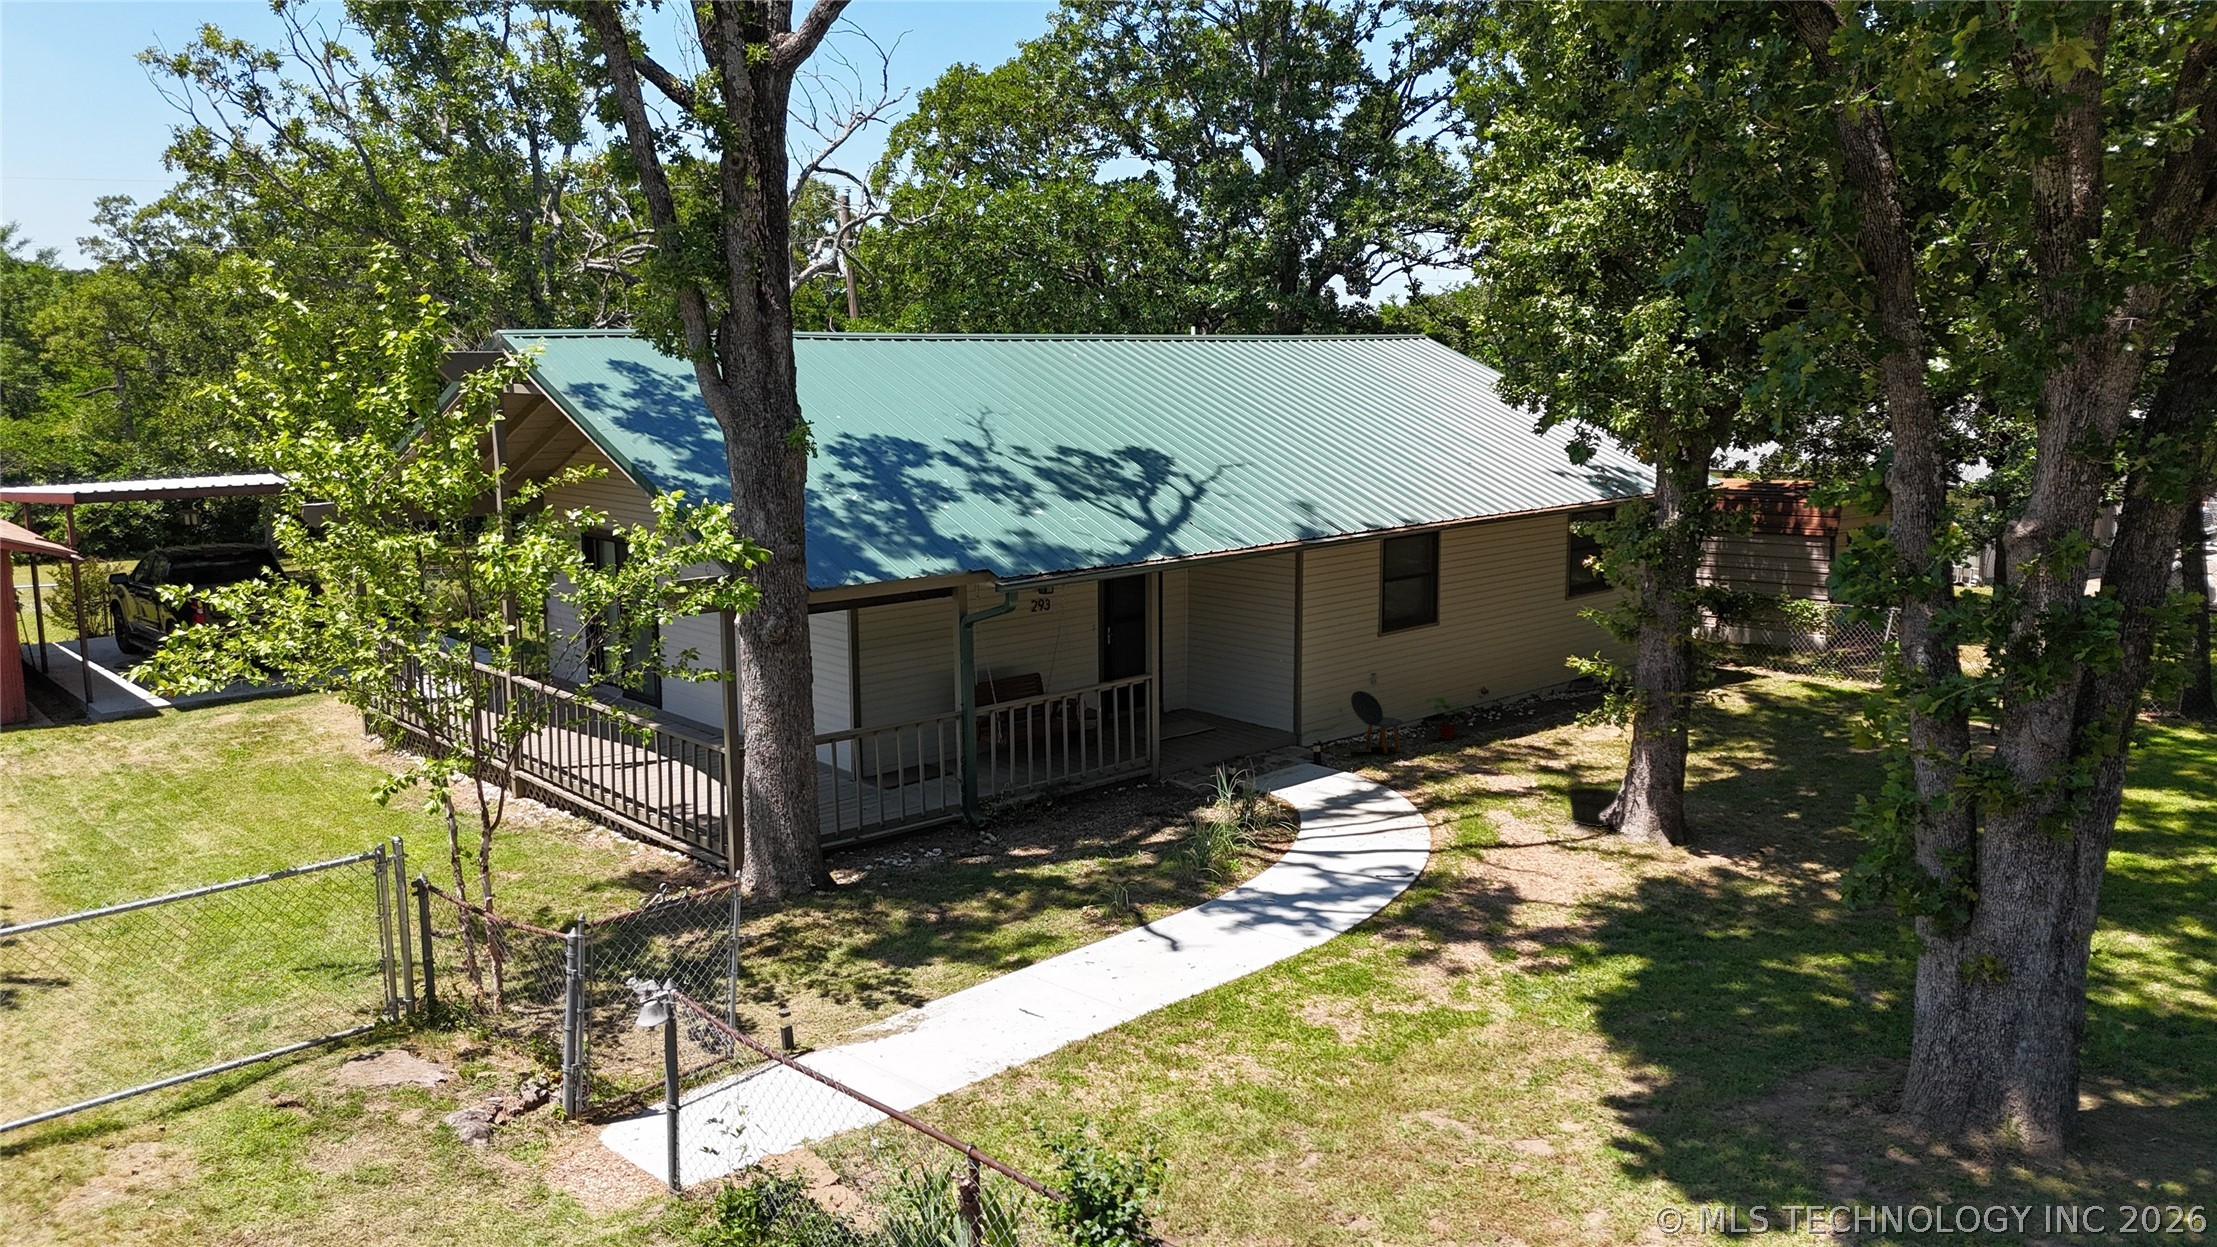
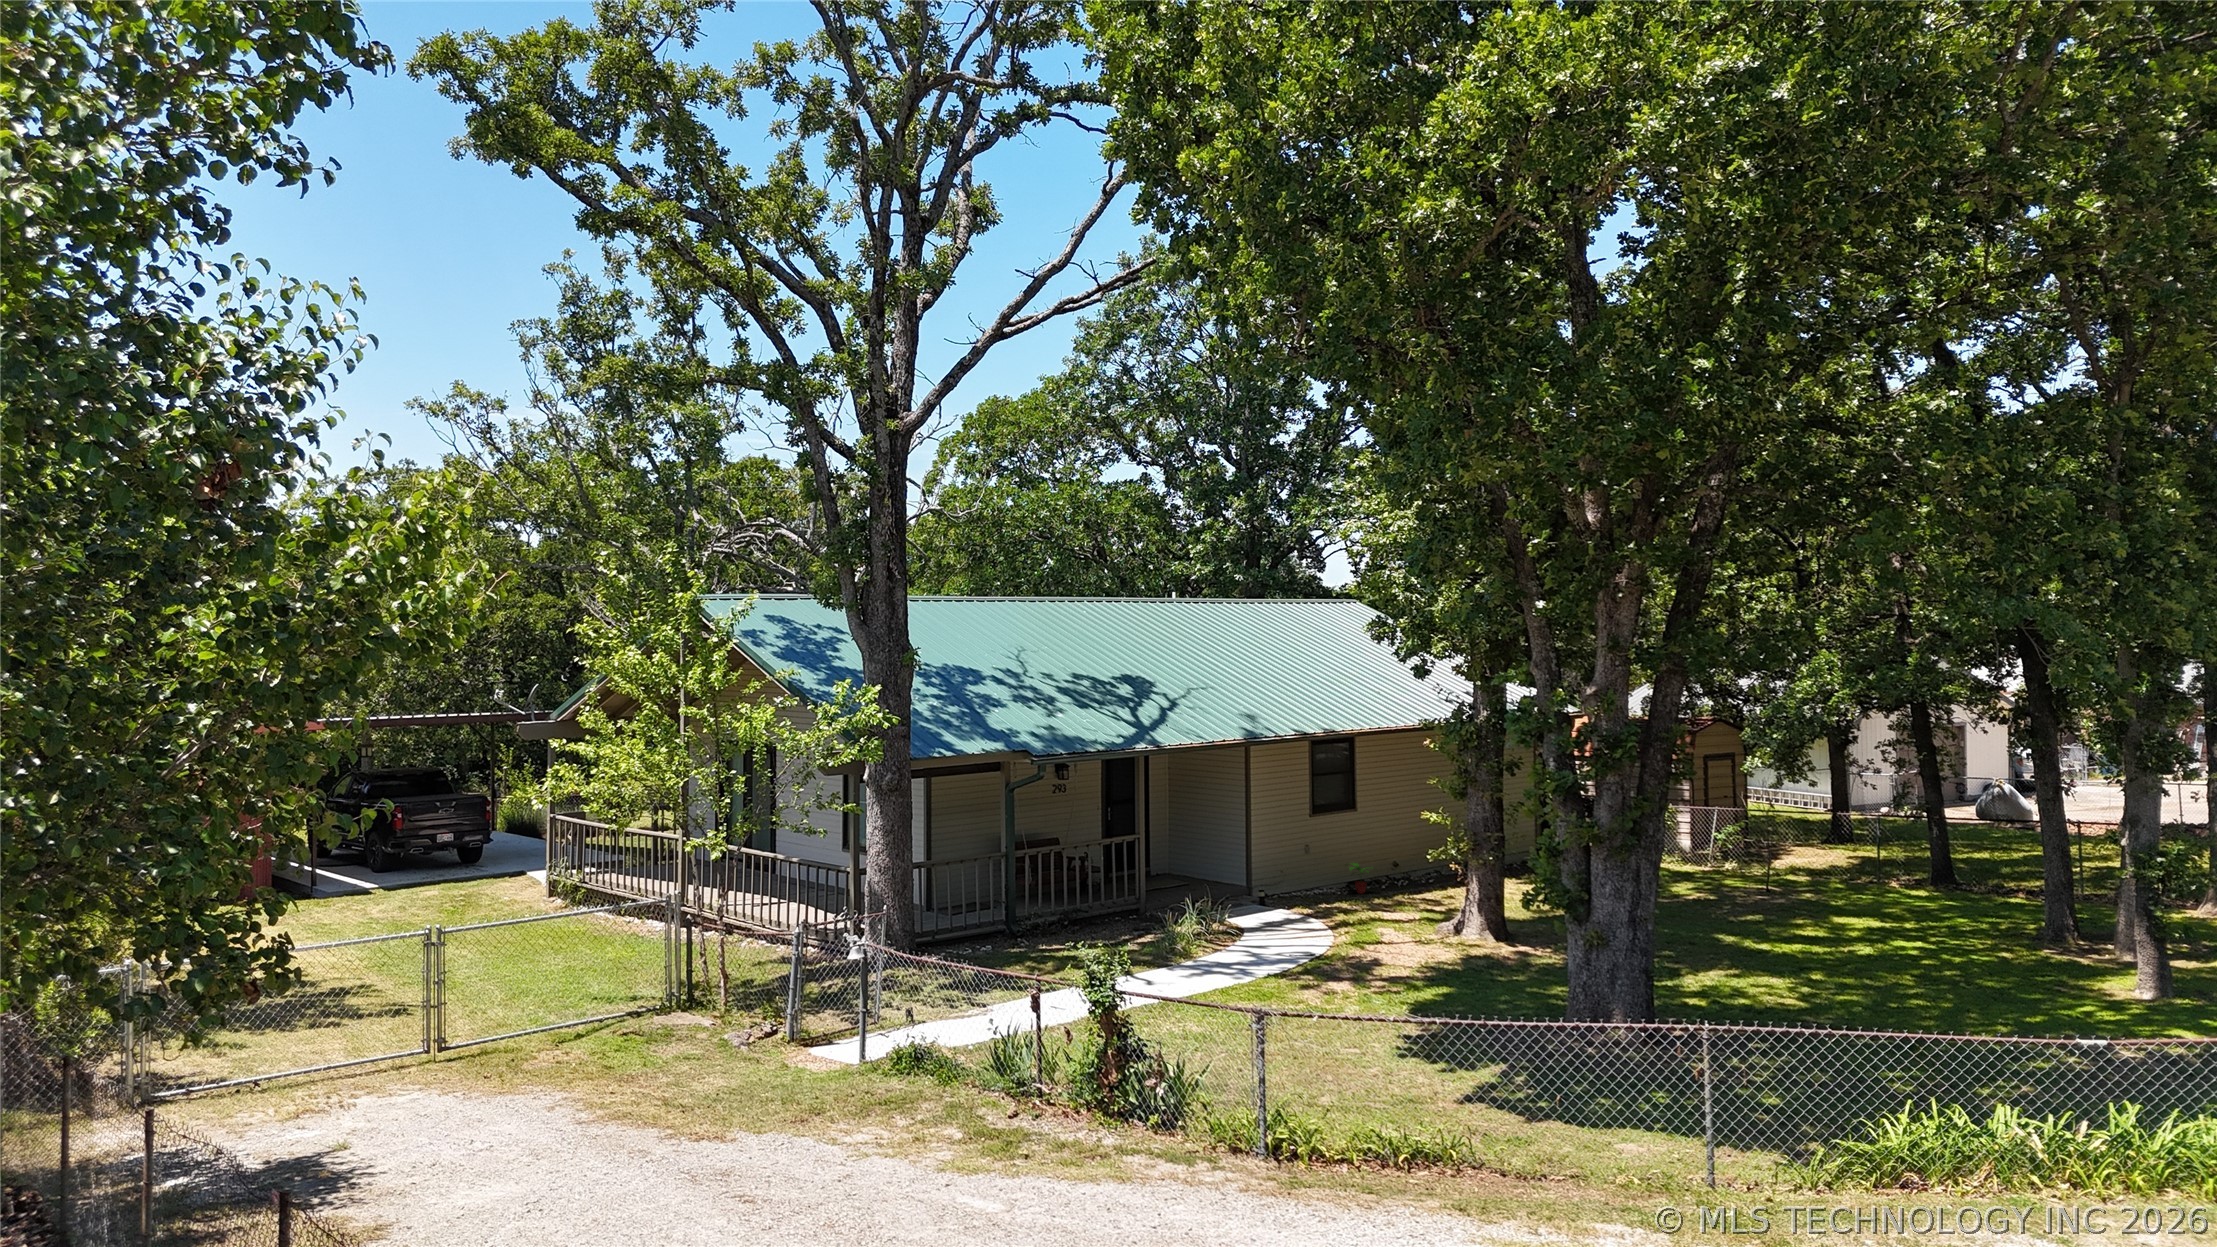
chair: present [1351,691,1403,753] -> none [1286,853,1325,900]
wooden bucket: present [1568,787,1618,826] -> none [1433,907,1469,937]

